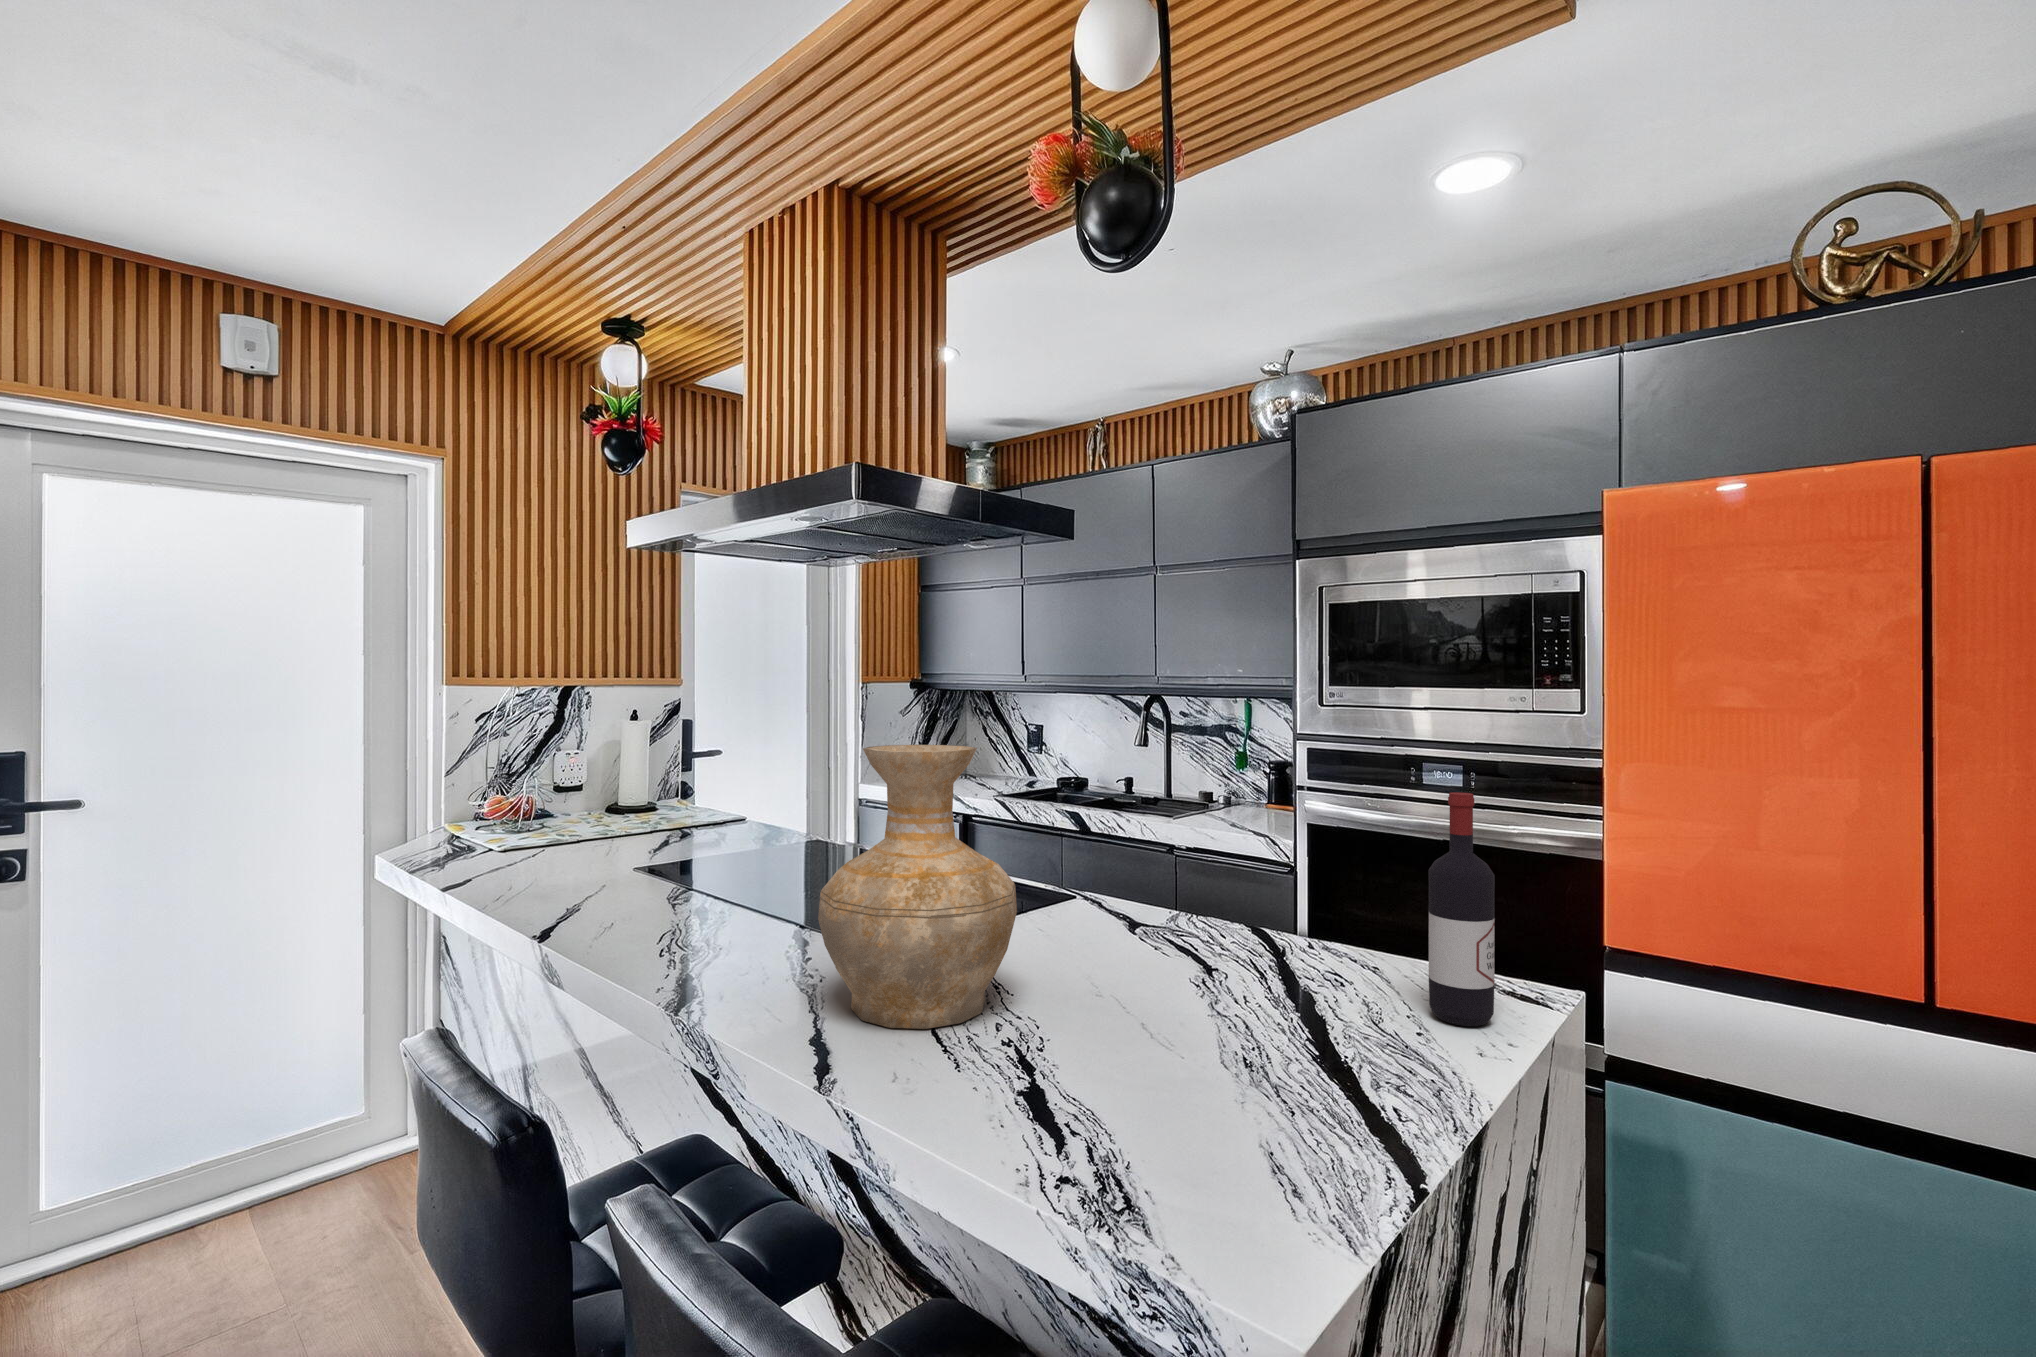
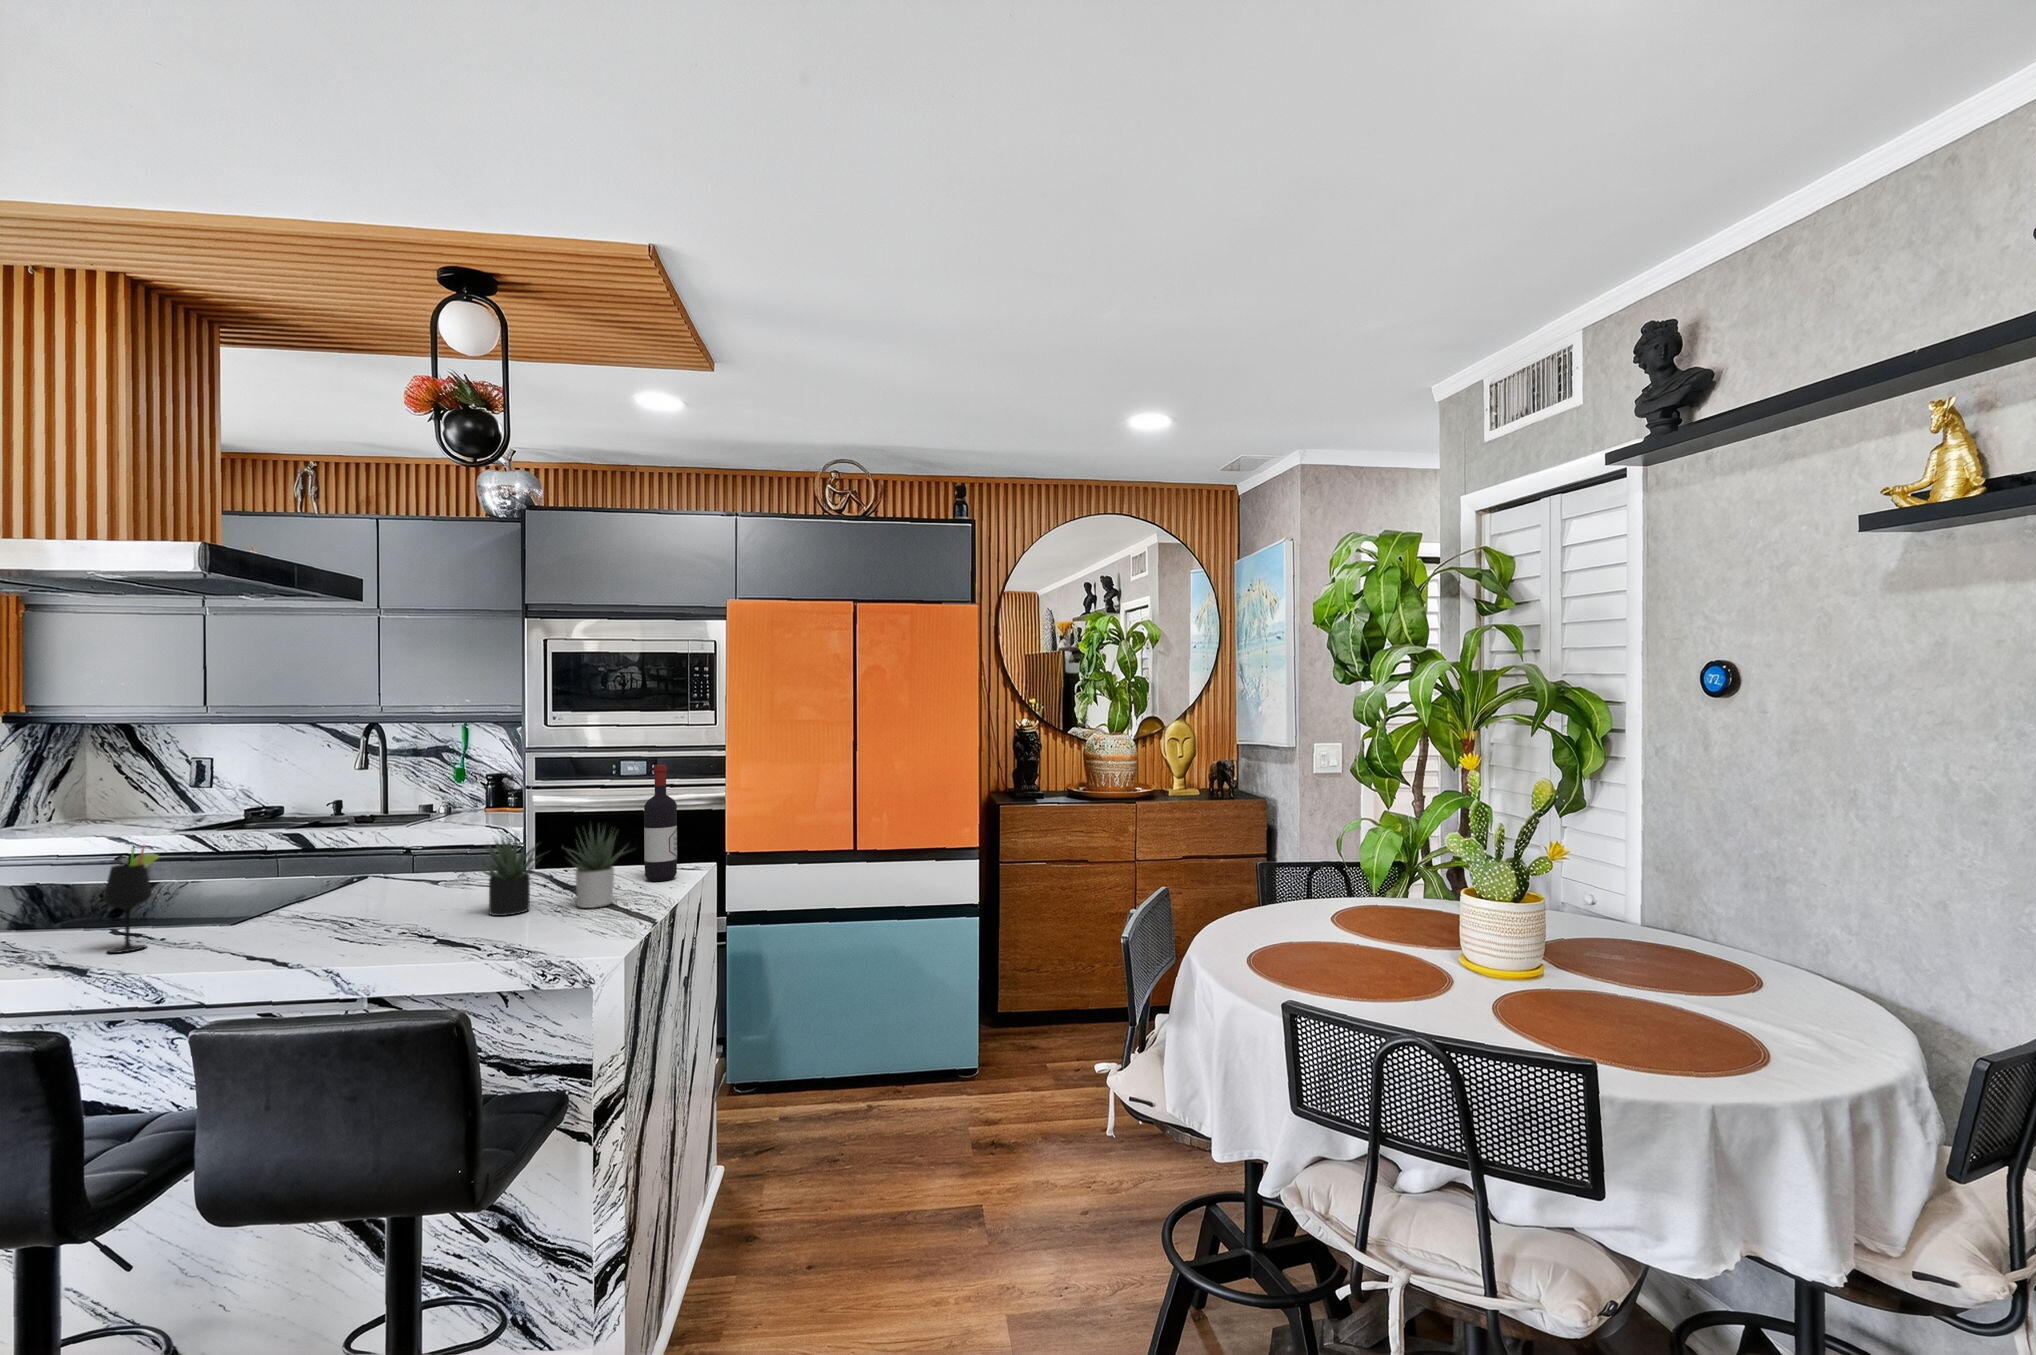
vase: present [818,745,1017,1029] -> none [228,759,396,945]
wine glass: none [733,842,781,977] -> present [104,846,159,953]
succulent plant: none [1108,892,1396,1079] -> present [475,825,625,916]

